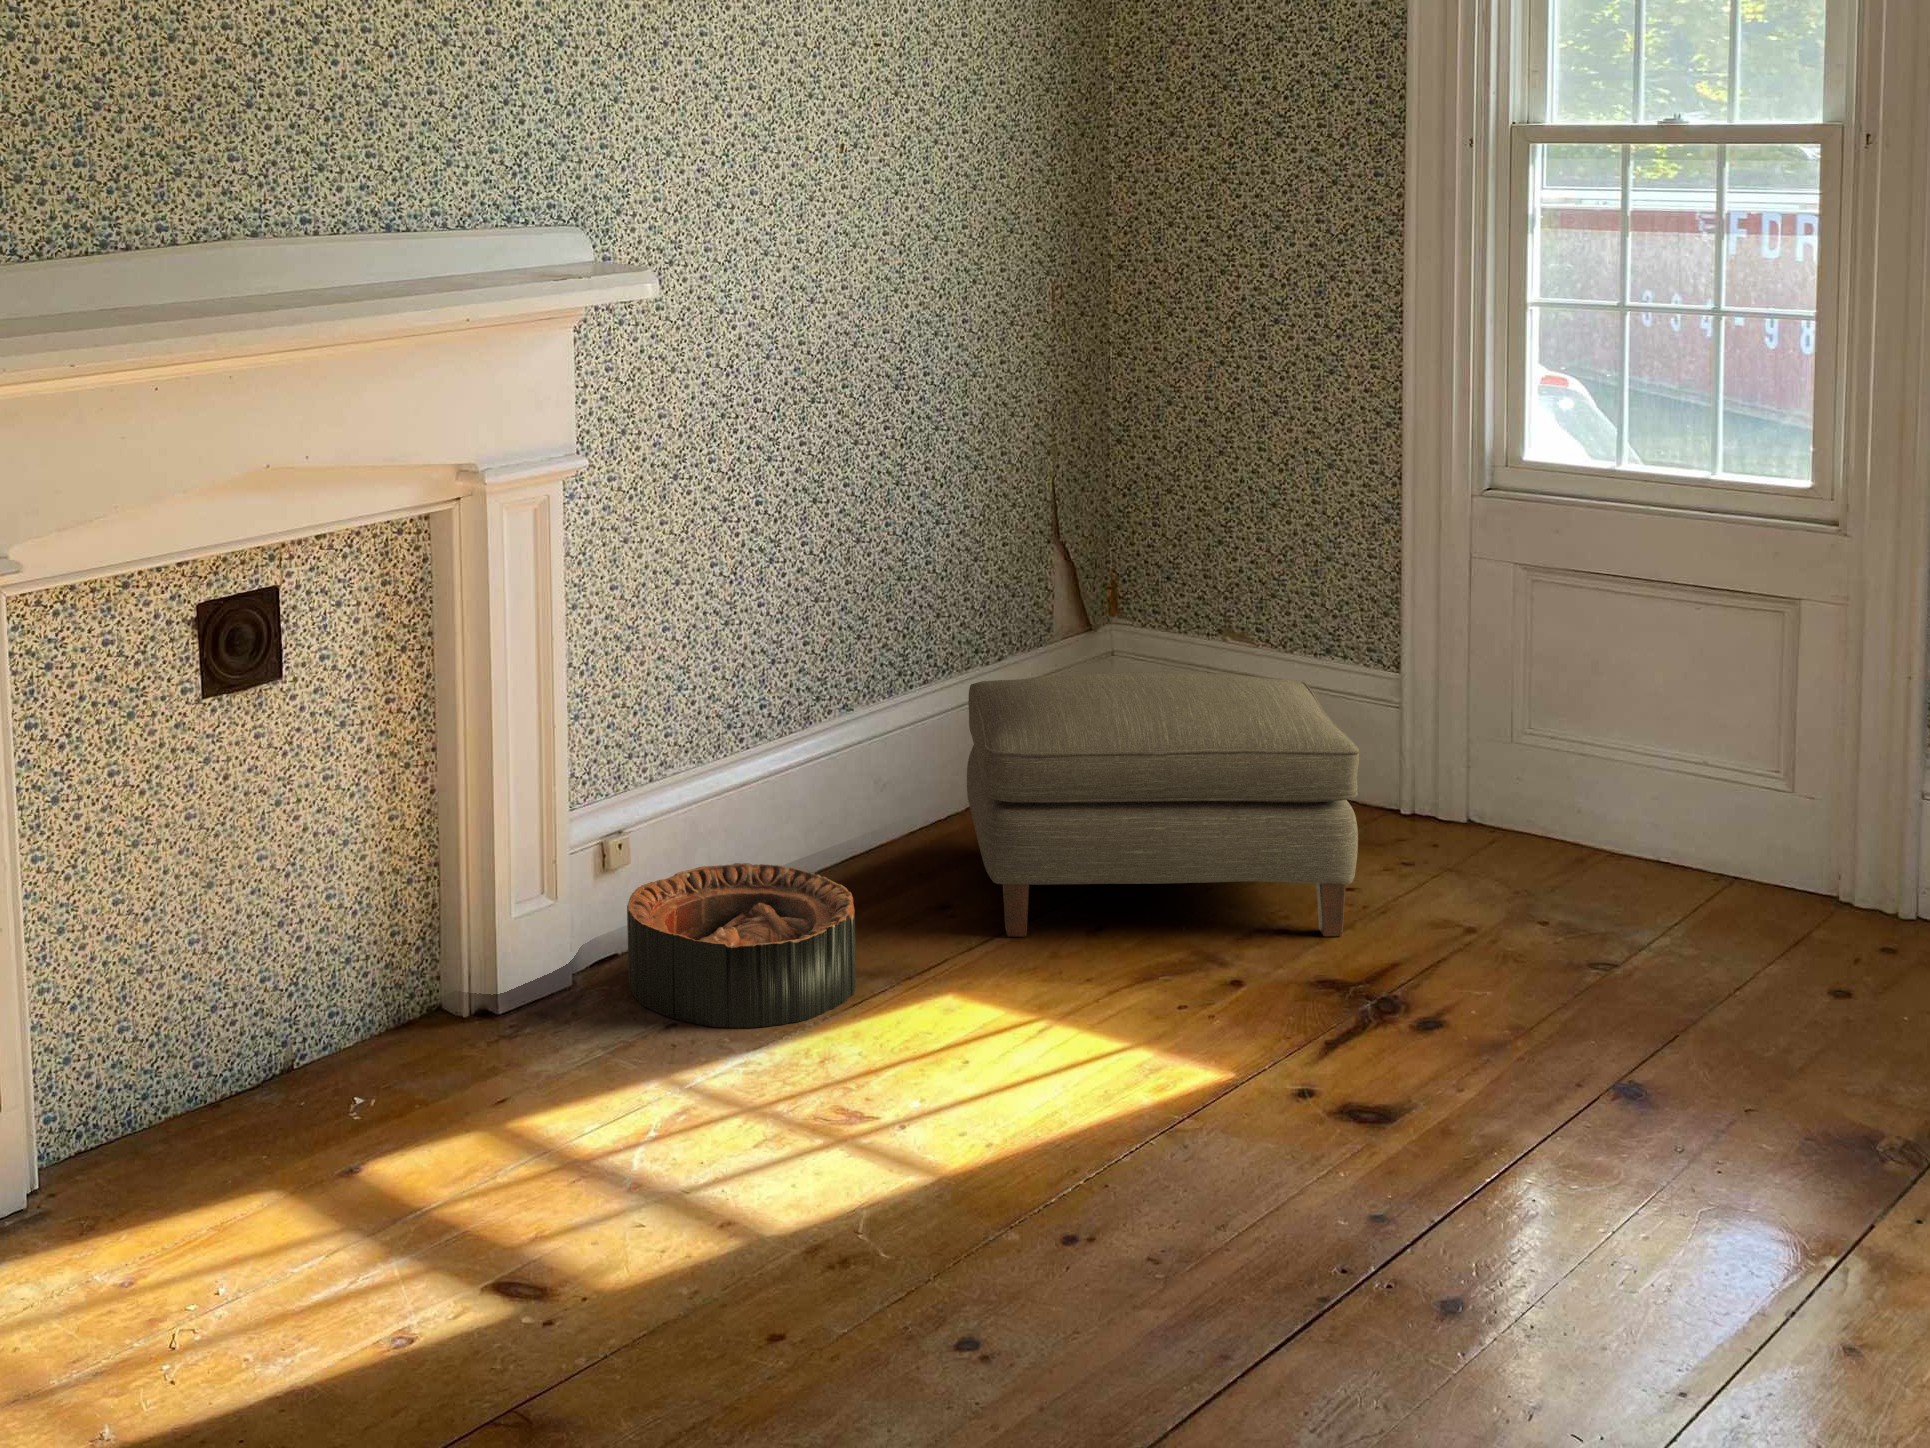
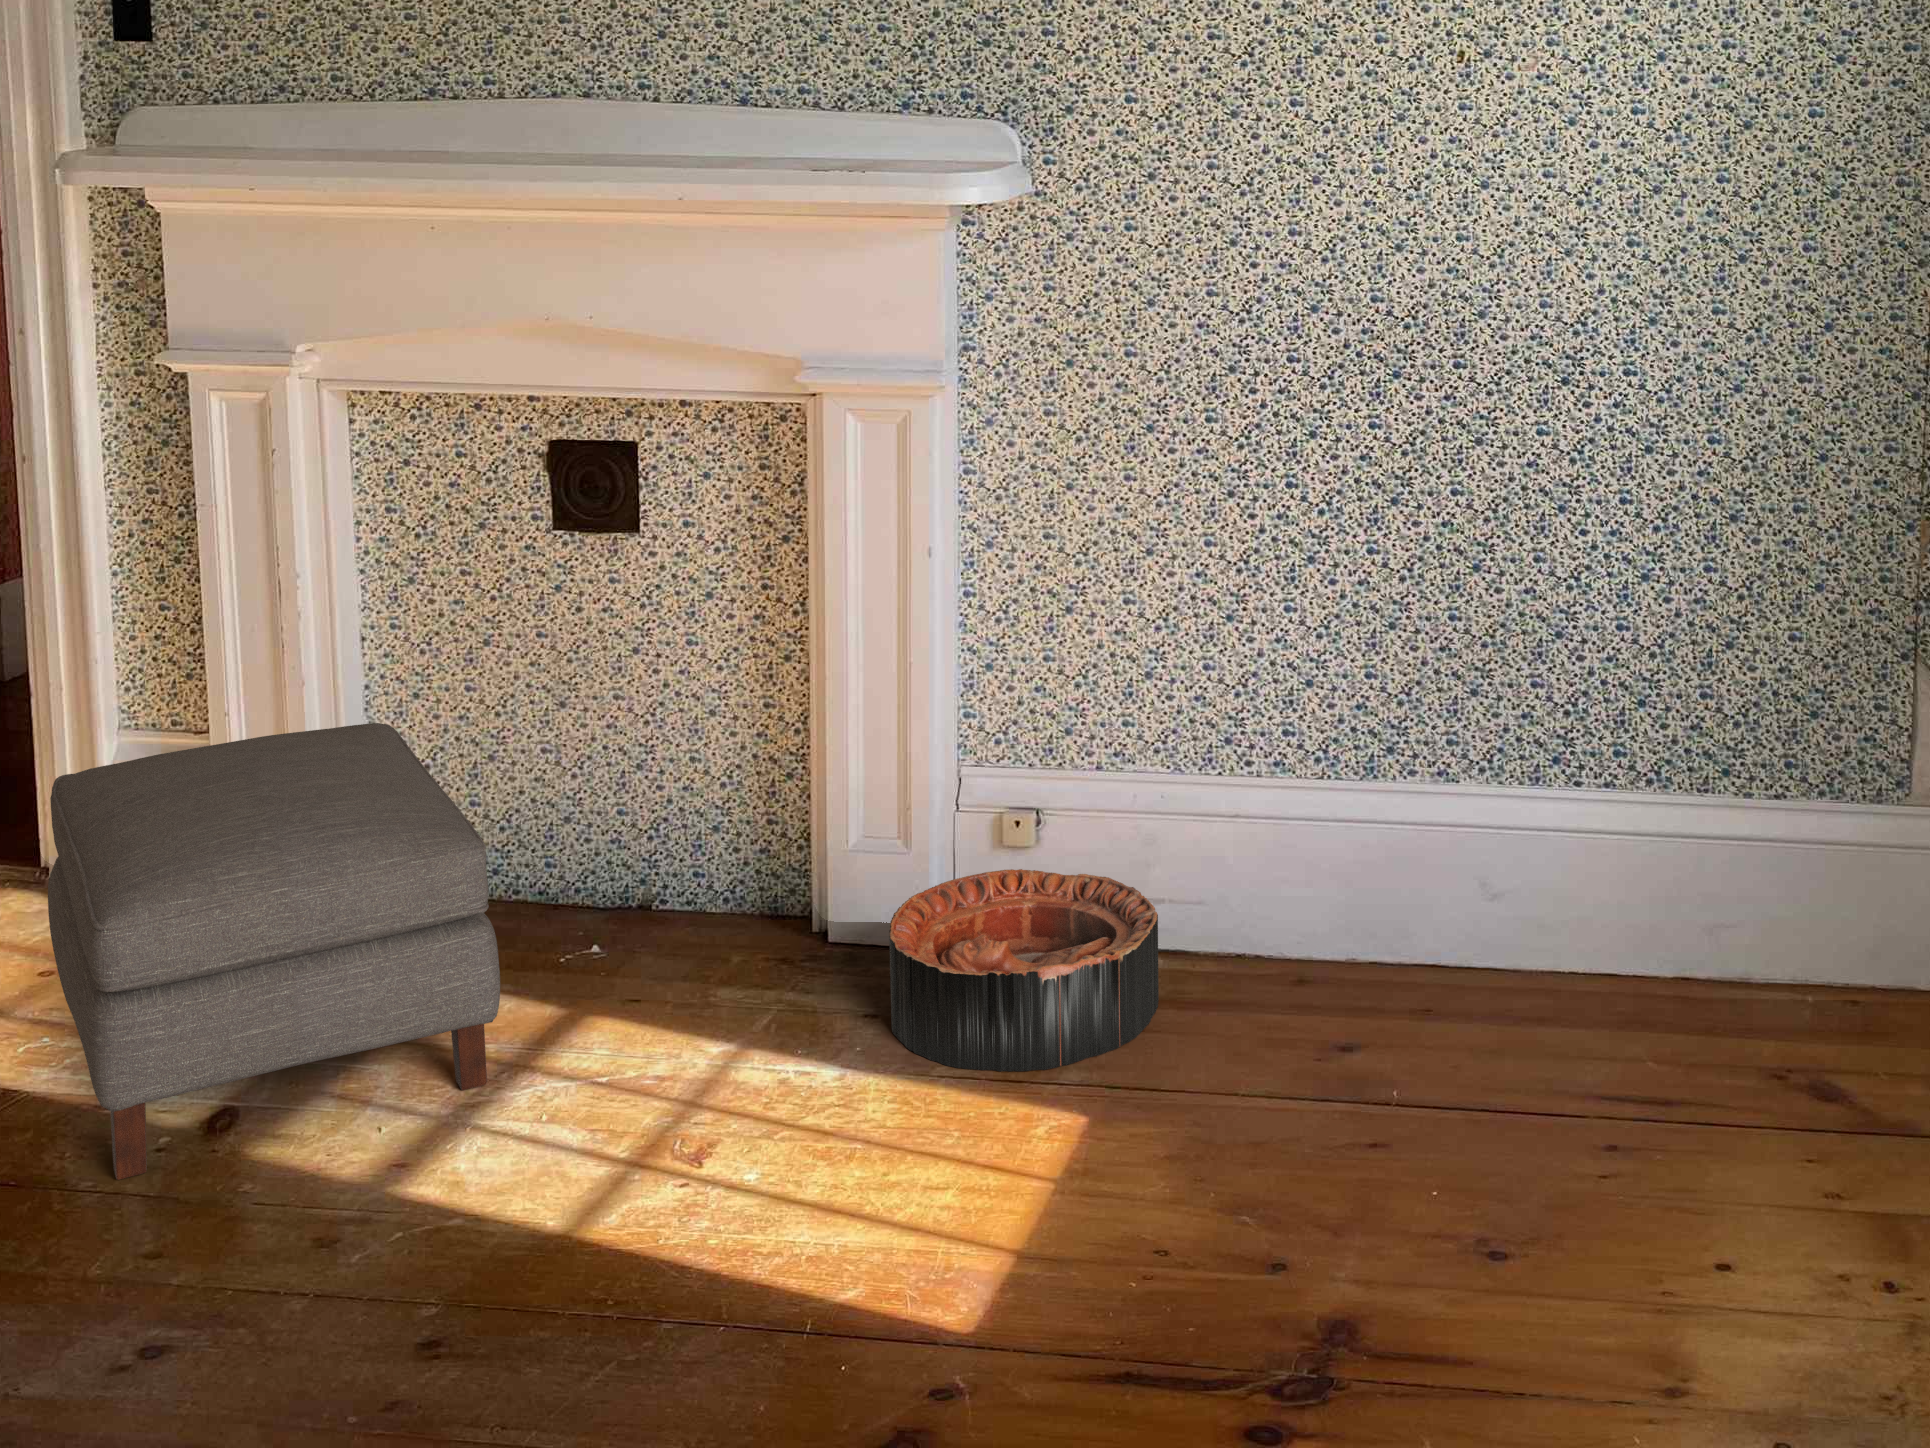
ottoman: present [967,672,1360,937] -> present [48,723,500,1180]

